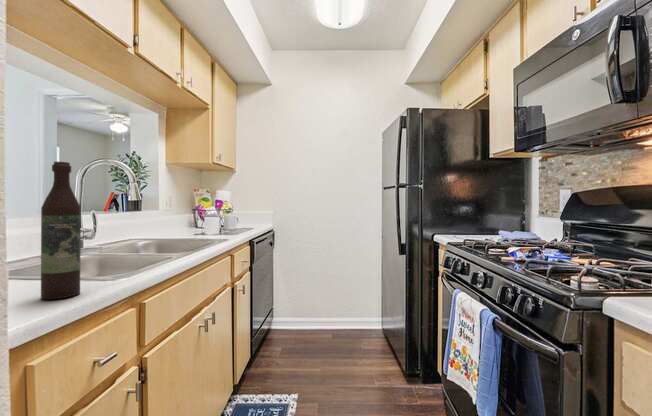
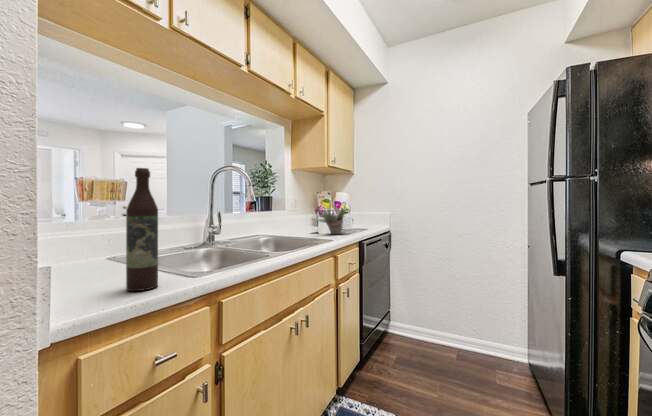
succulent plant: none [196,196,234,234] -> present [312,203,346,234]

